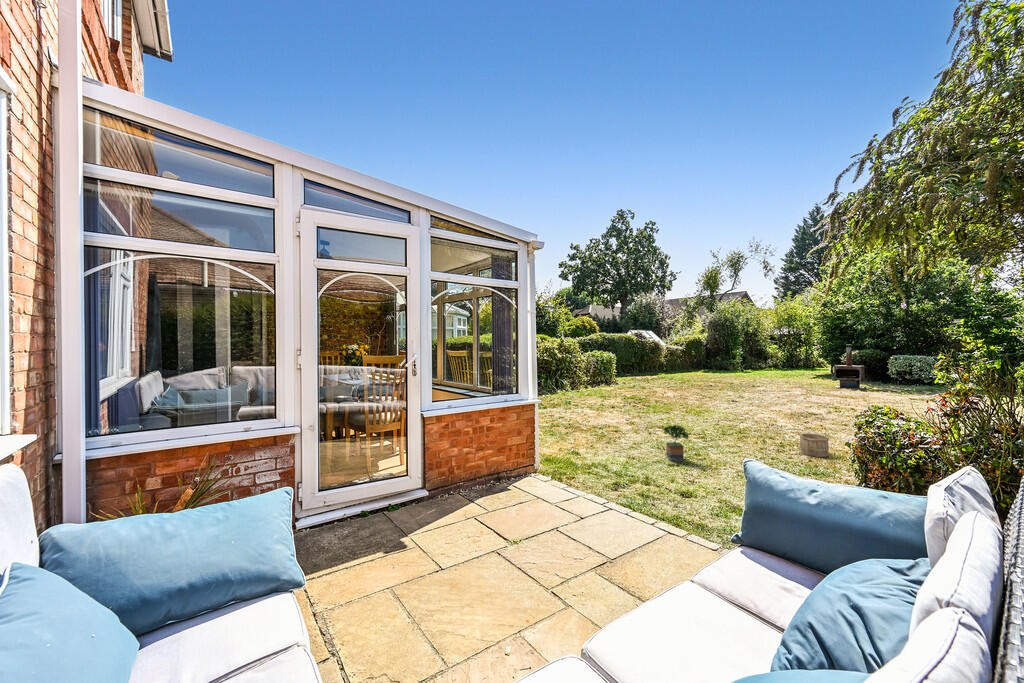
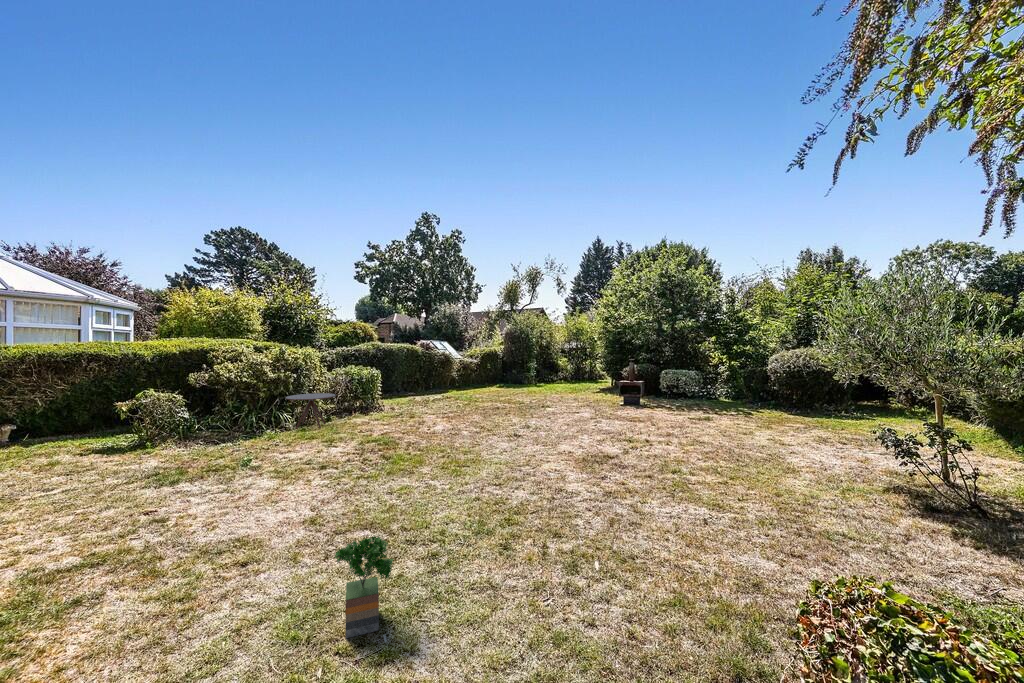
round table: none [564,370,593,392] -> present [286,393,335,429]
wooden bucket: present [800,433,829,457] -> none [601,503,644,551]

